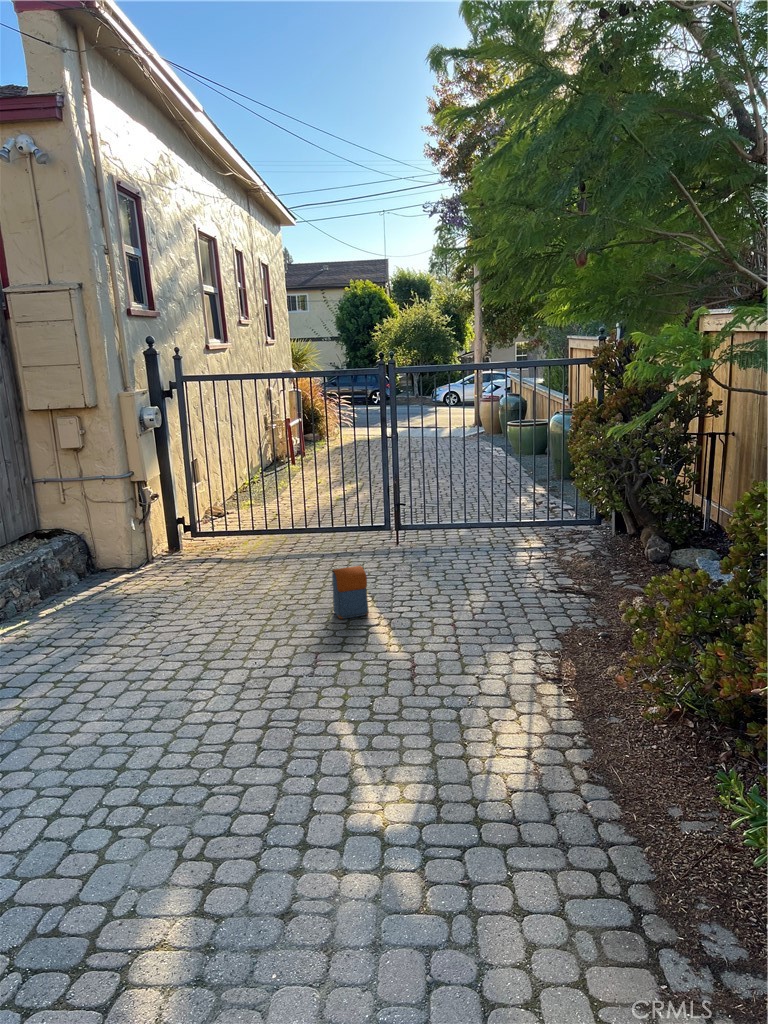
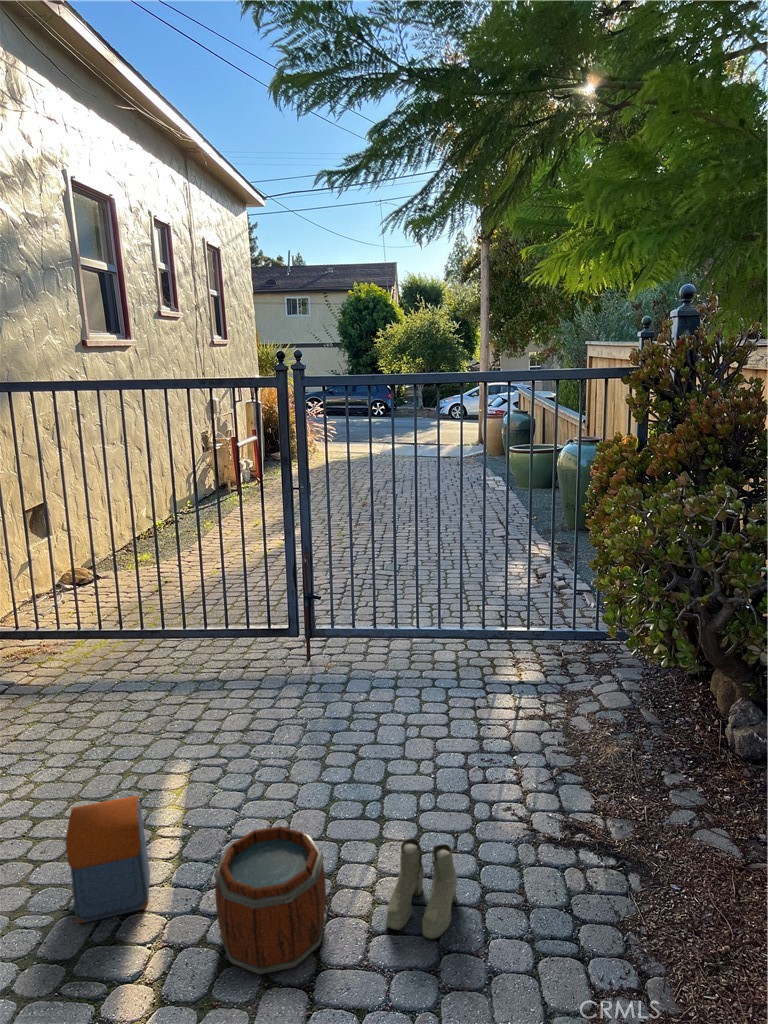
bucket: none [407,573,454,625] -> present [214,826,327,974]
boots: none [481,579,511,615] -> present [386,839,457,939]

